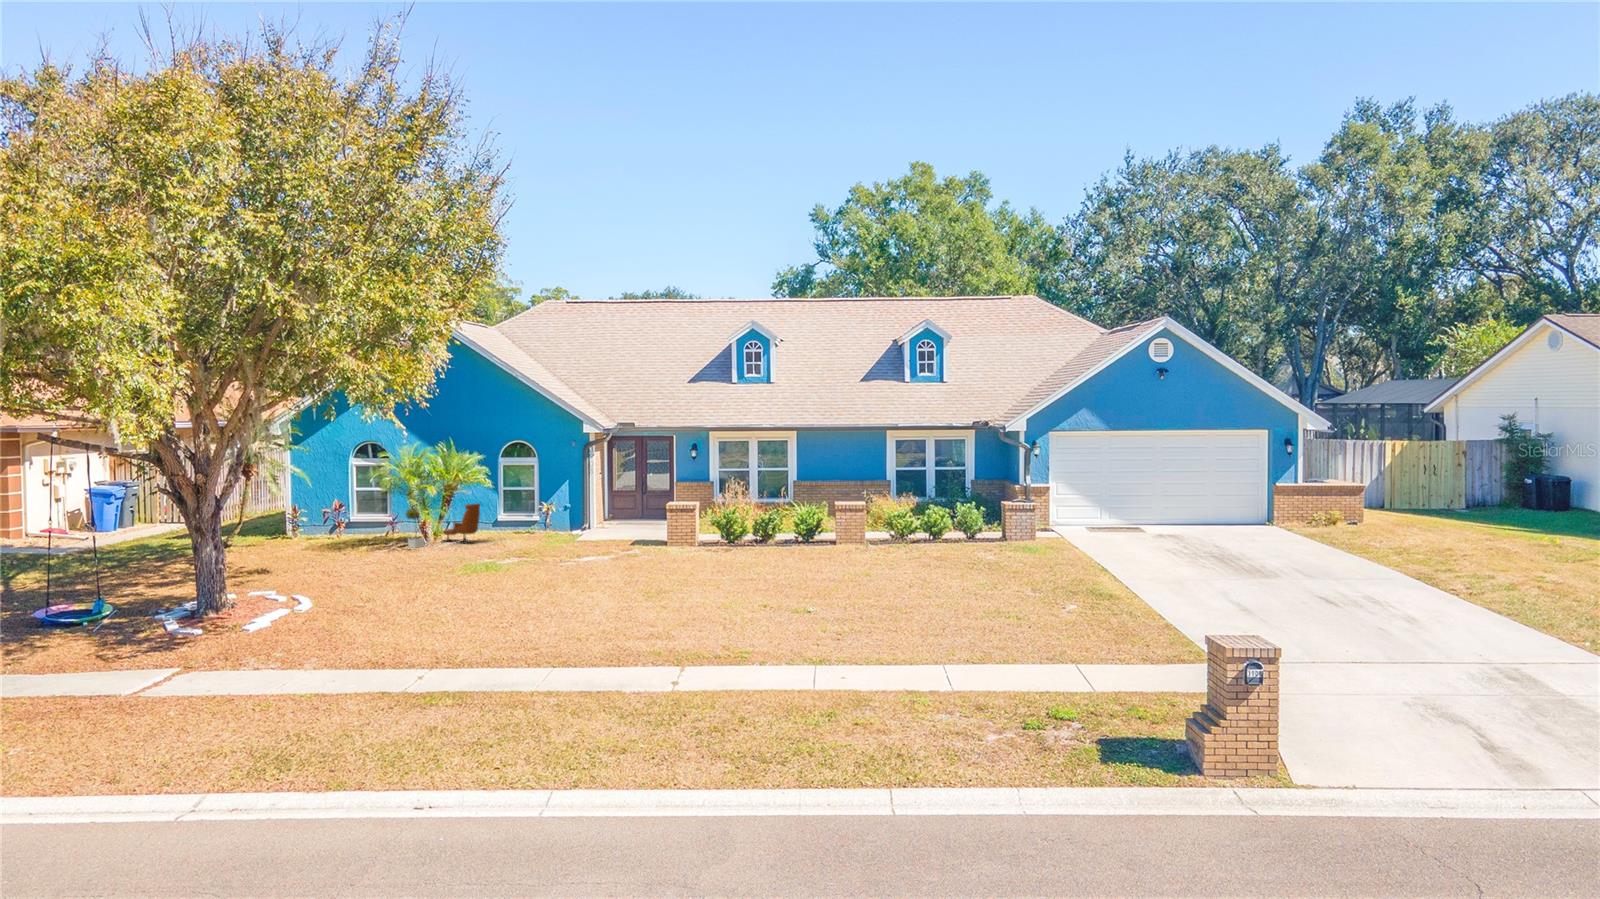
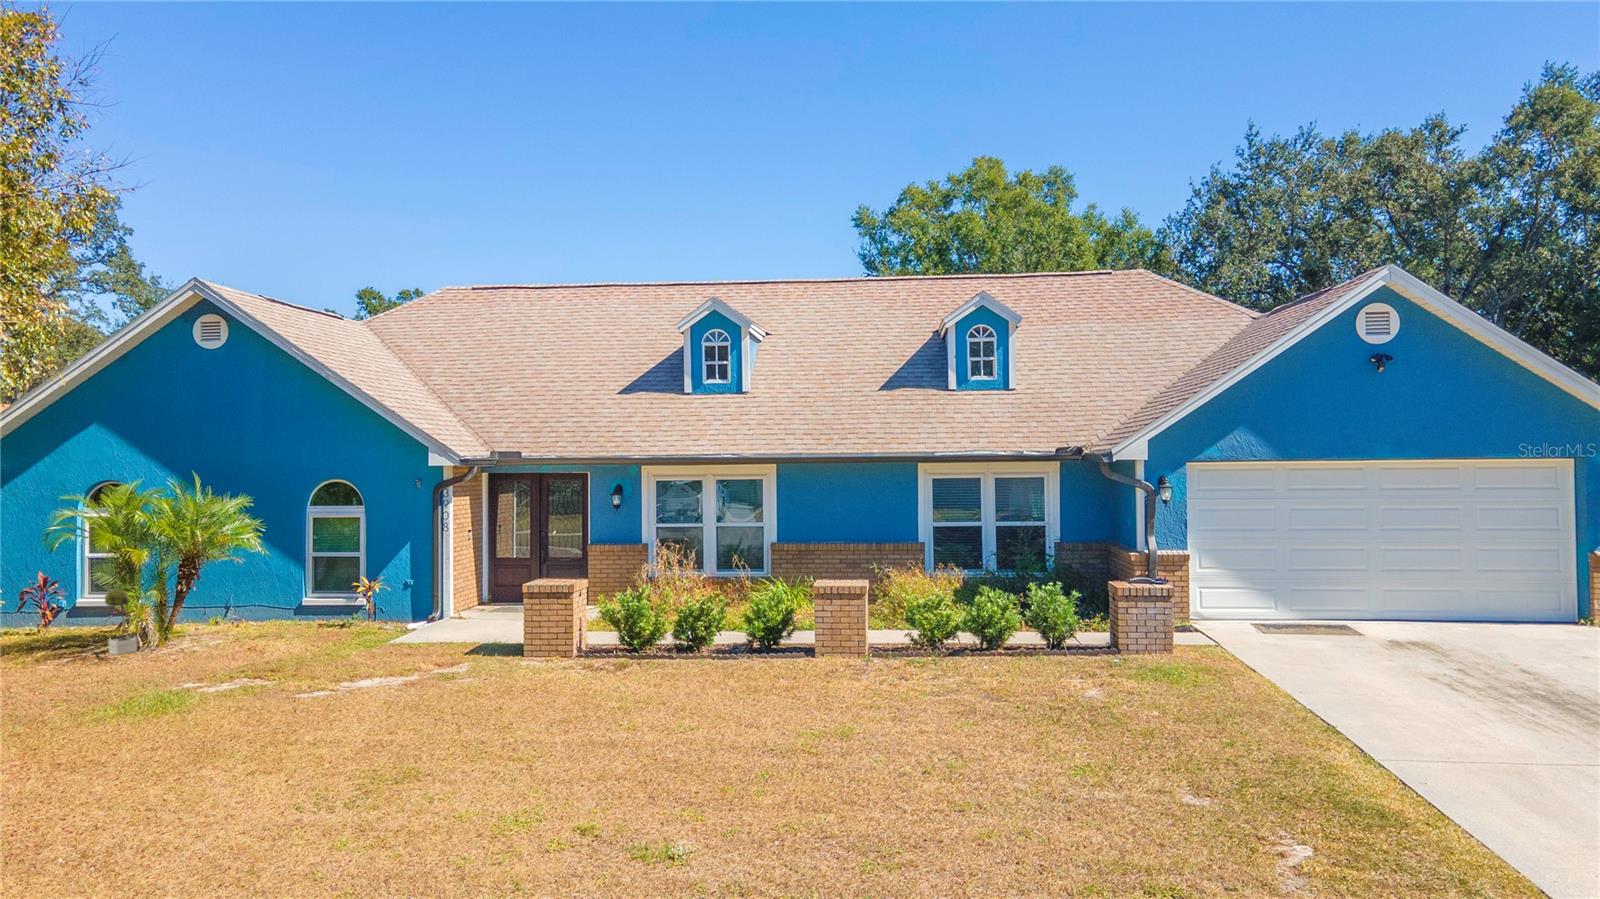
lounge chair: present [443,503,480,542] -> none [174,580,237,649]

